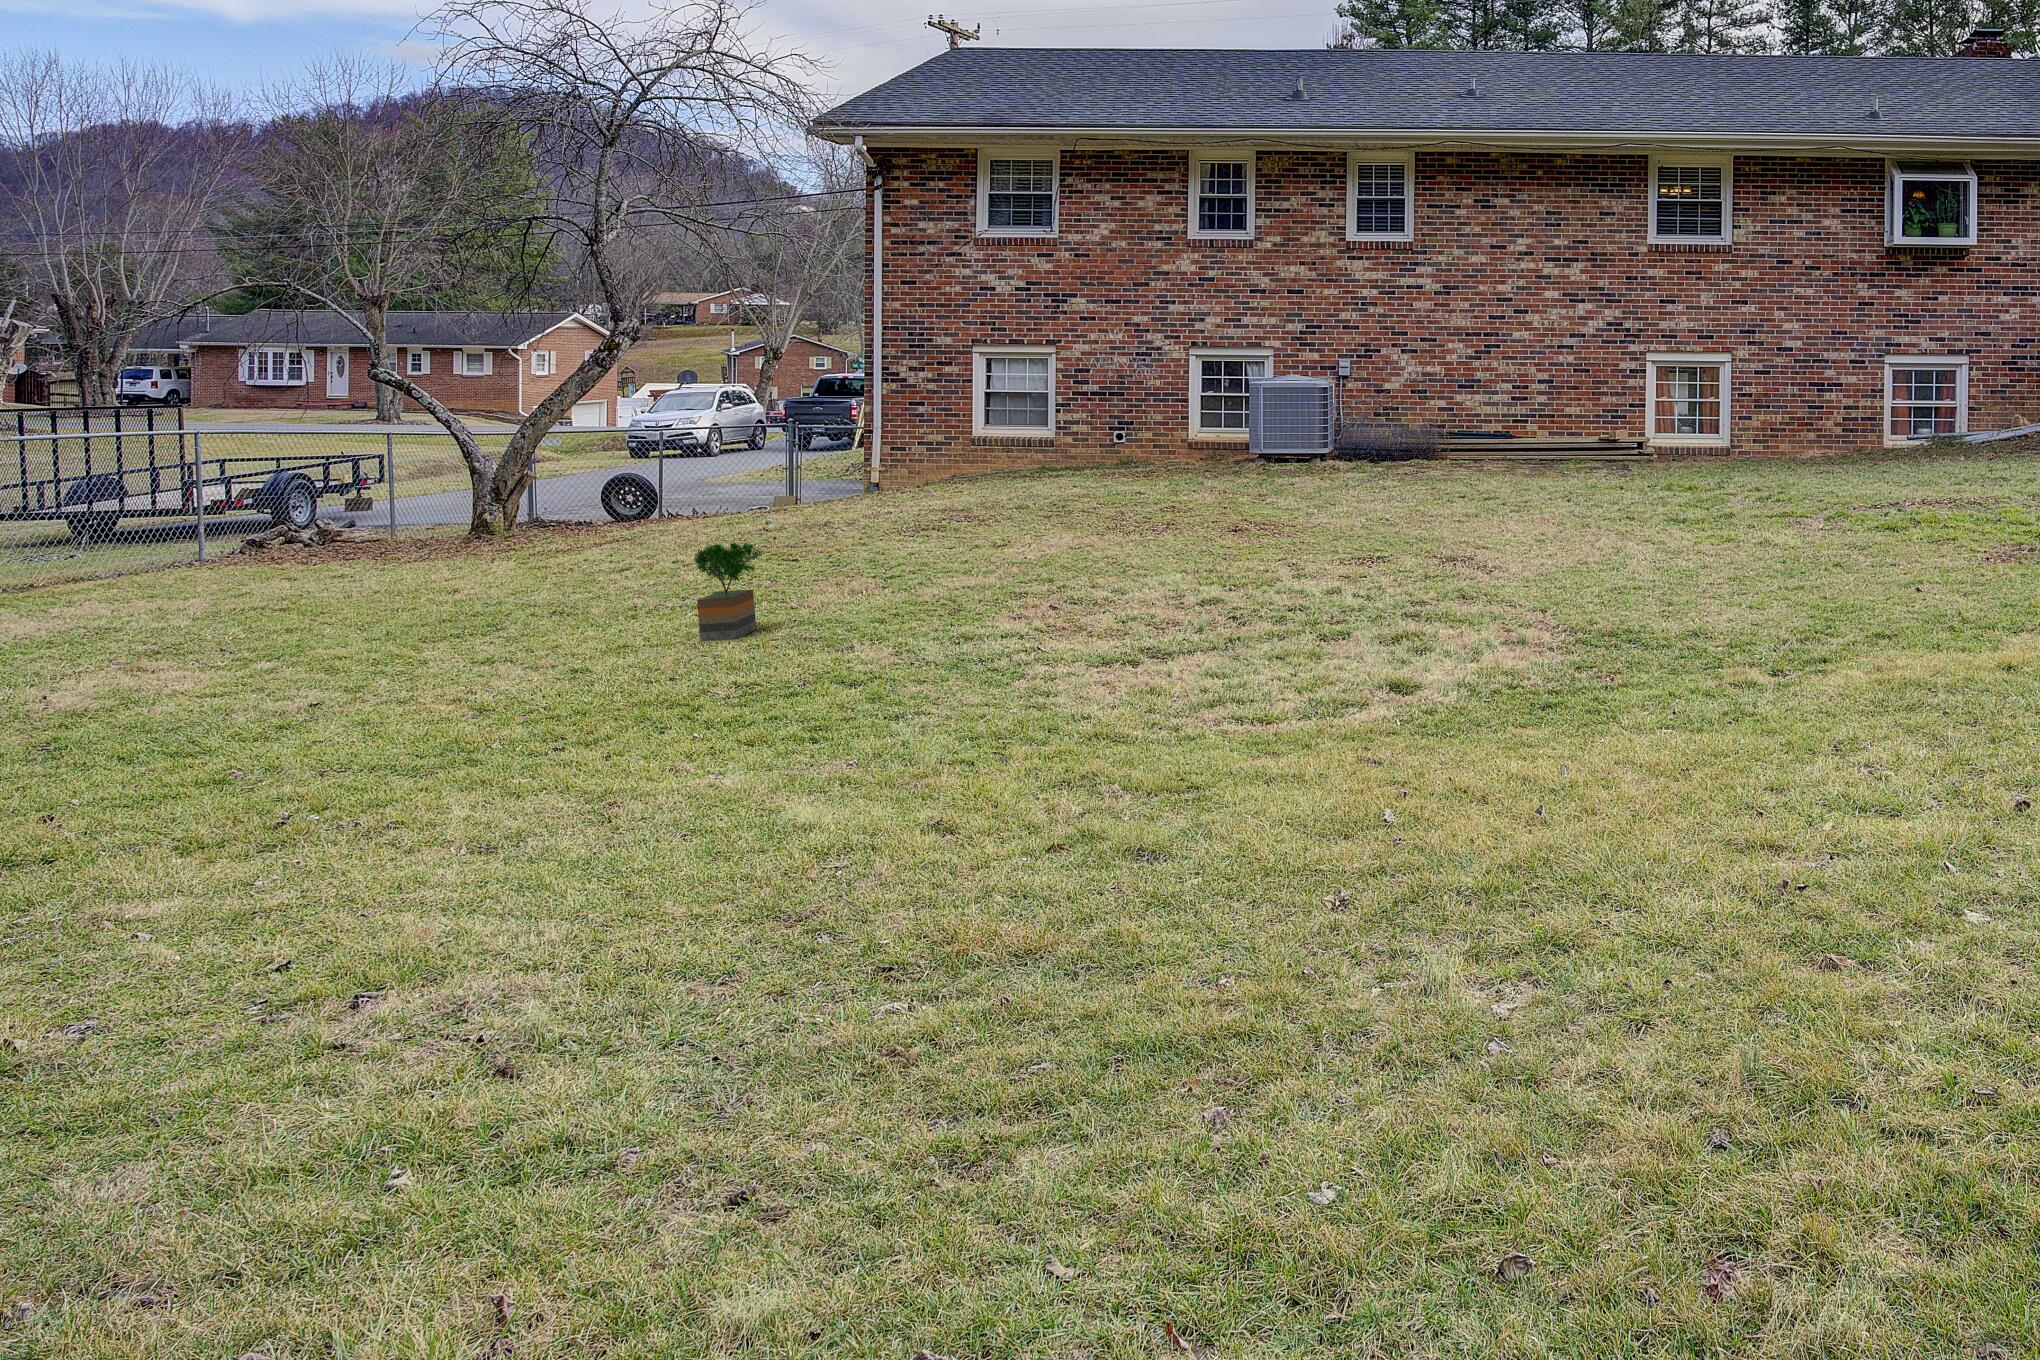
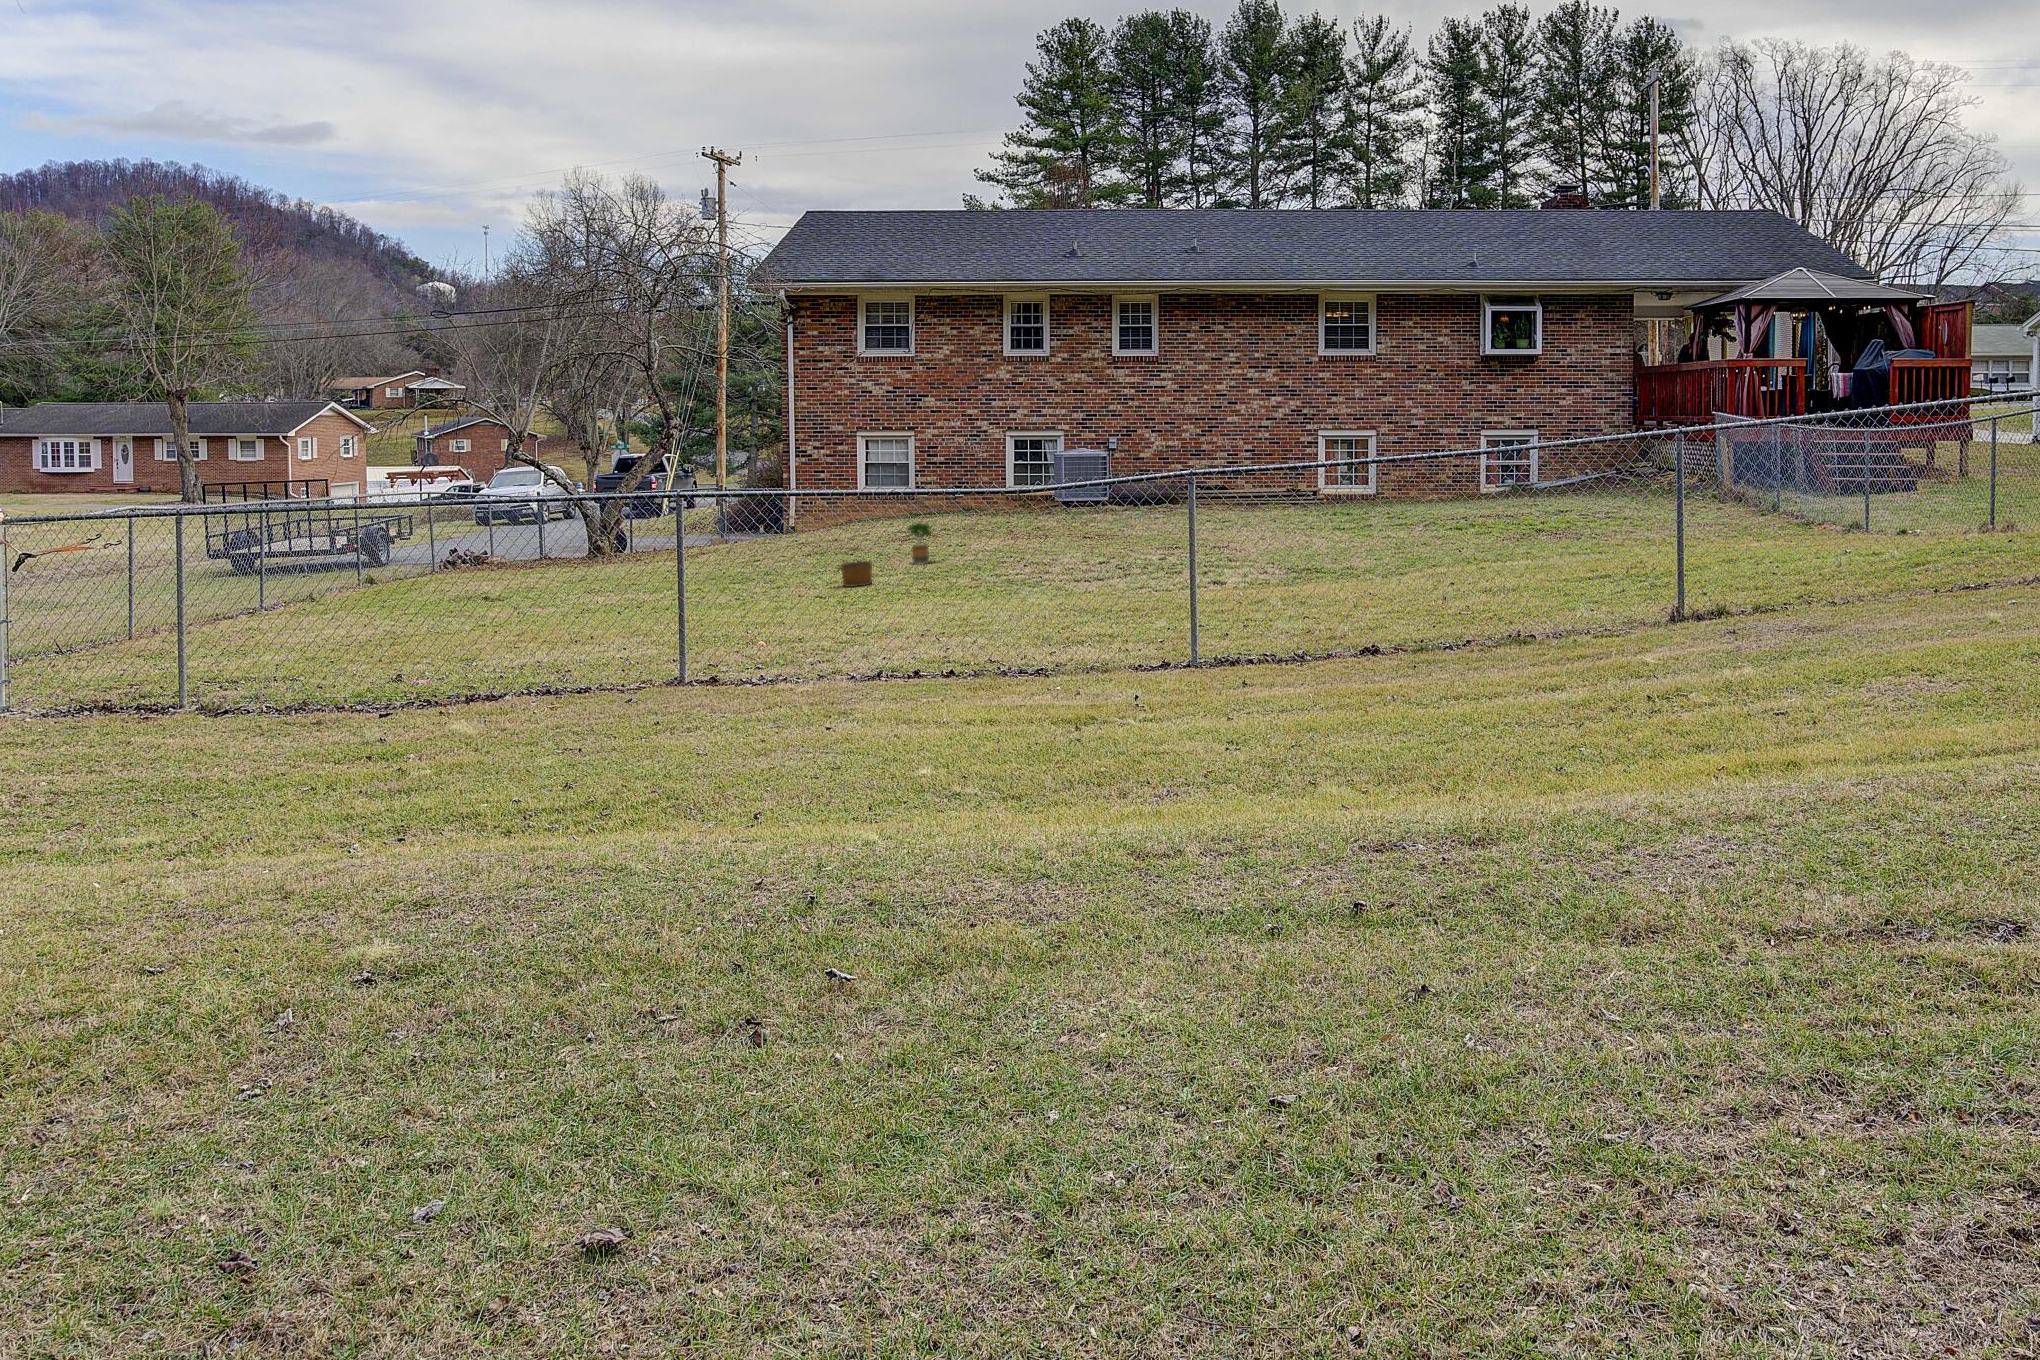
bucket: none [221,665,350,784] -> present [841,548,872,587]

